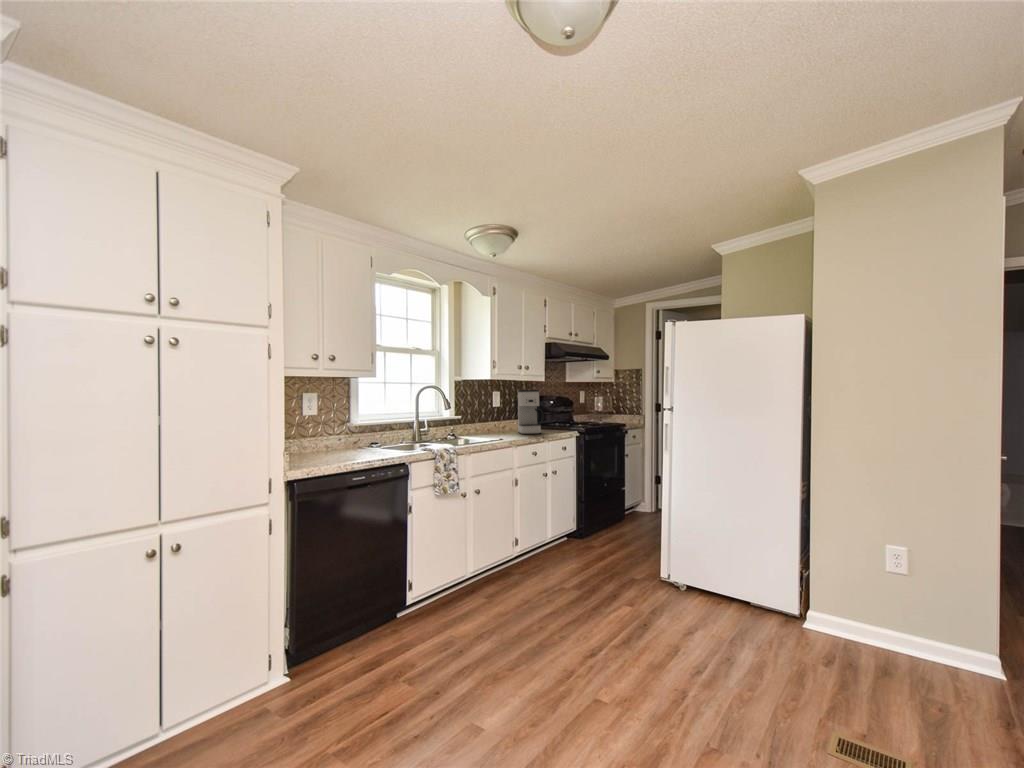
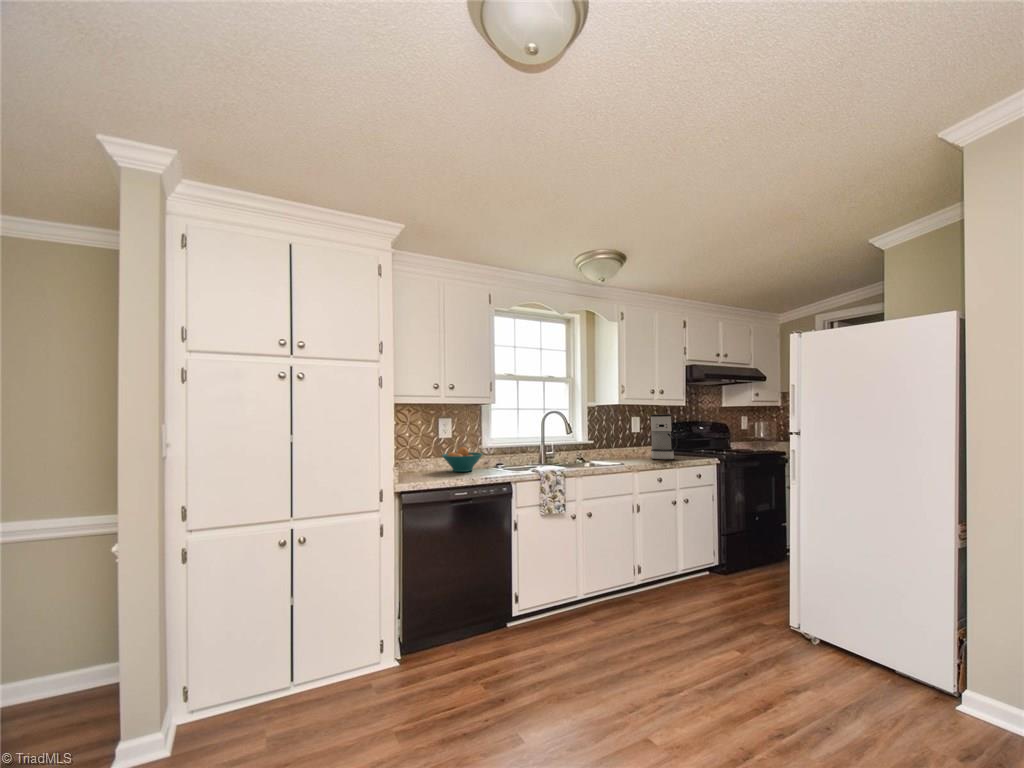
fruit bowl: none [311,427,363,456] -> present [442,447,483,472]

